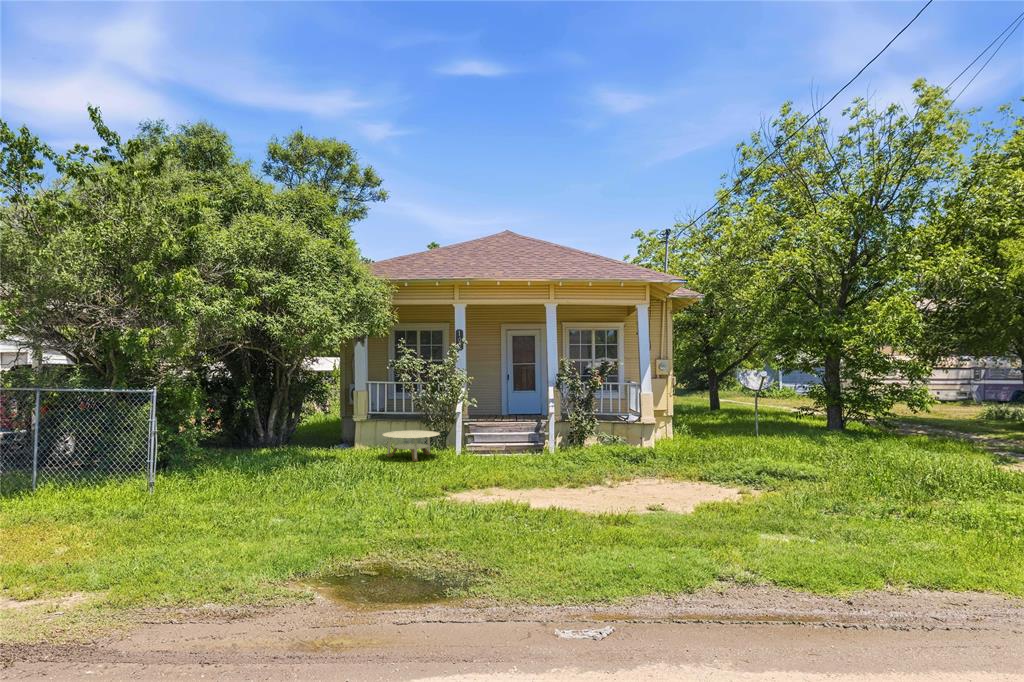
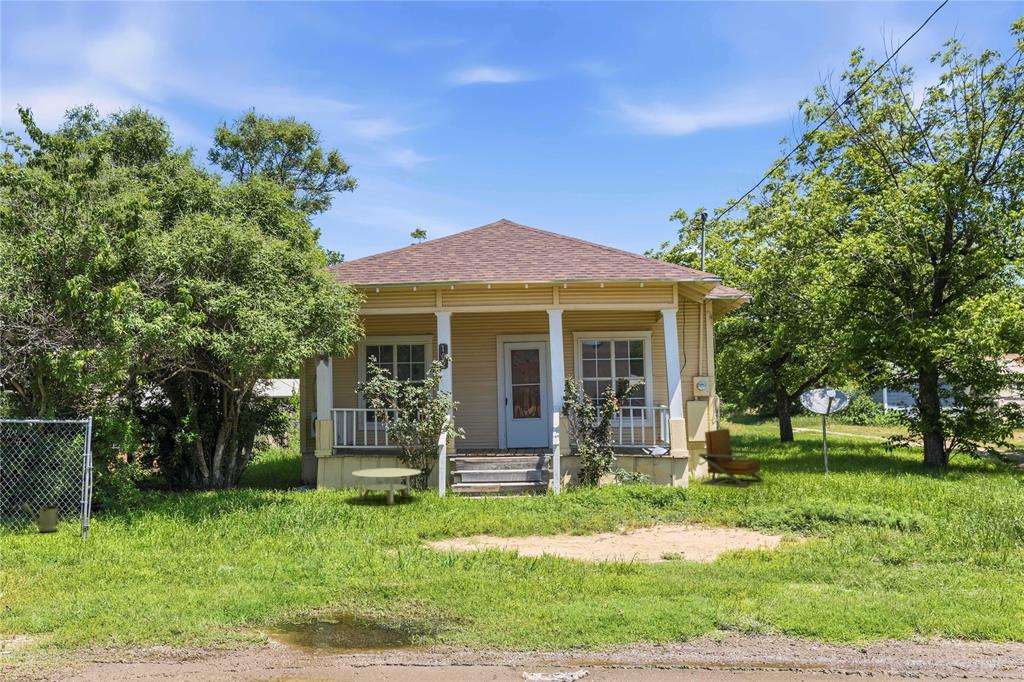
lounge chair: none [663,400,714,448] -> present [699,429,764,488]
watering can: none [98,456,133,486] -> present [22,499,58,533]

